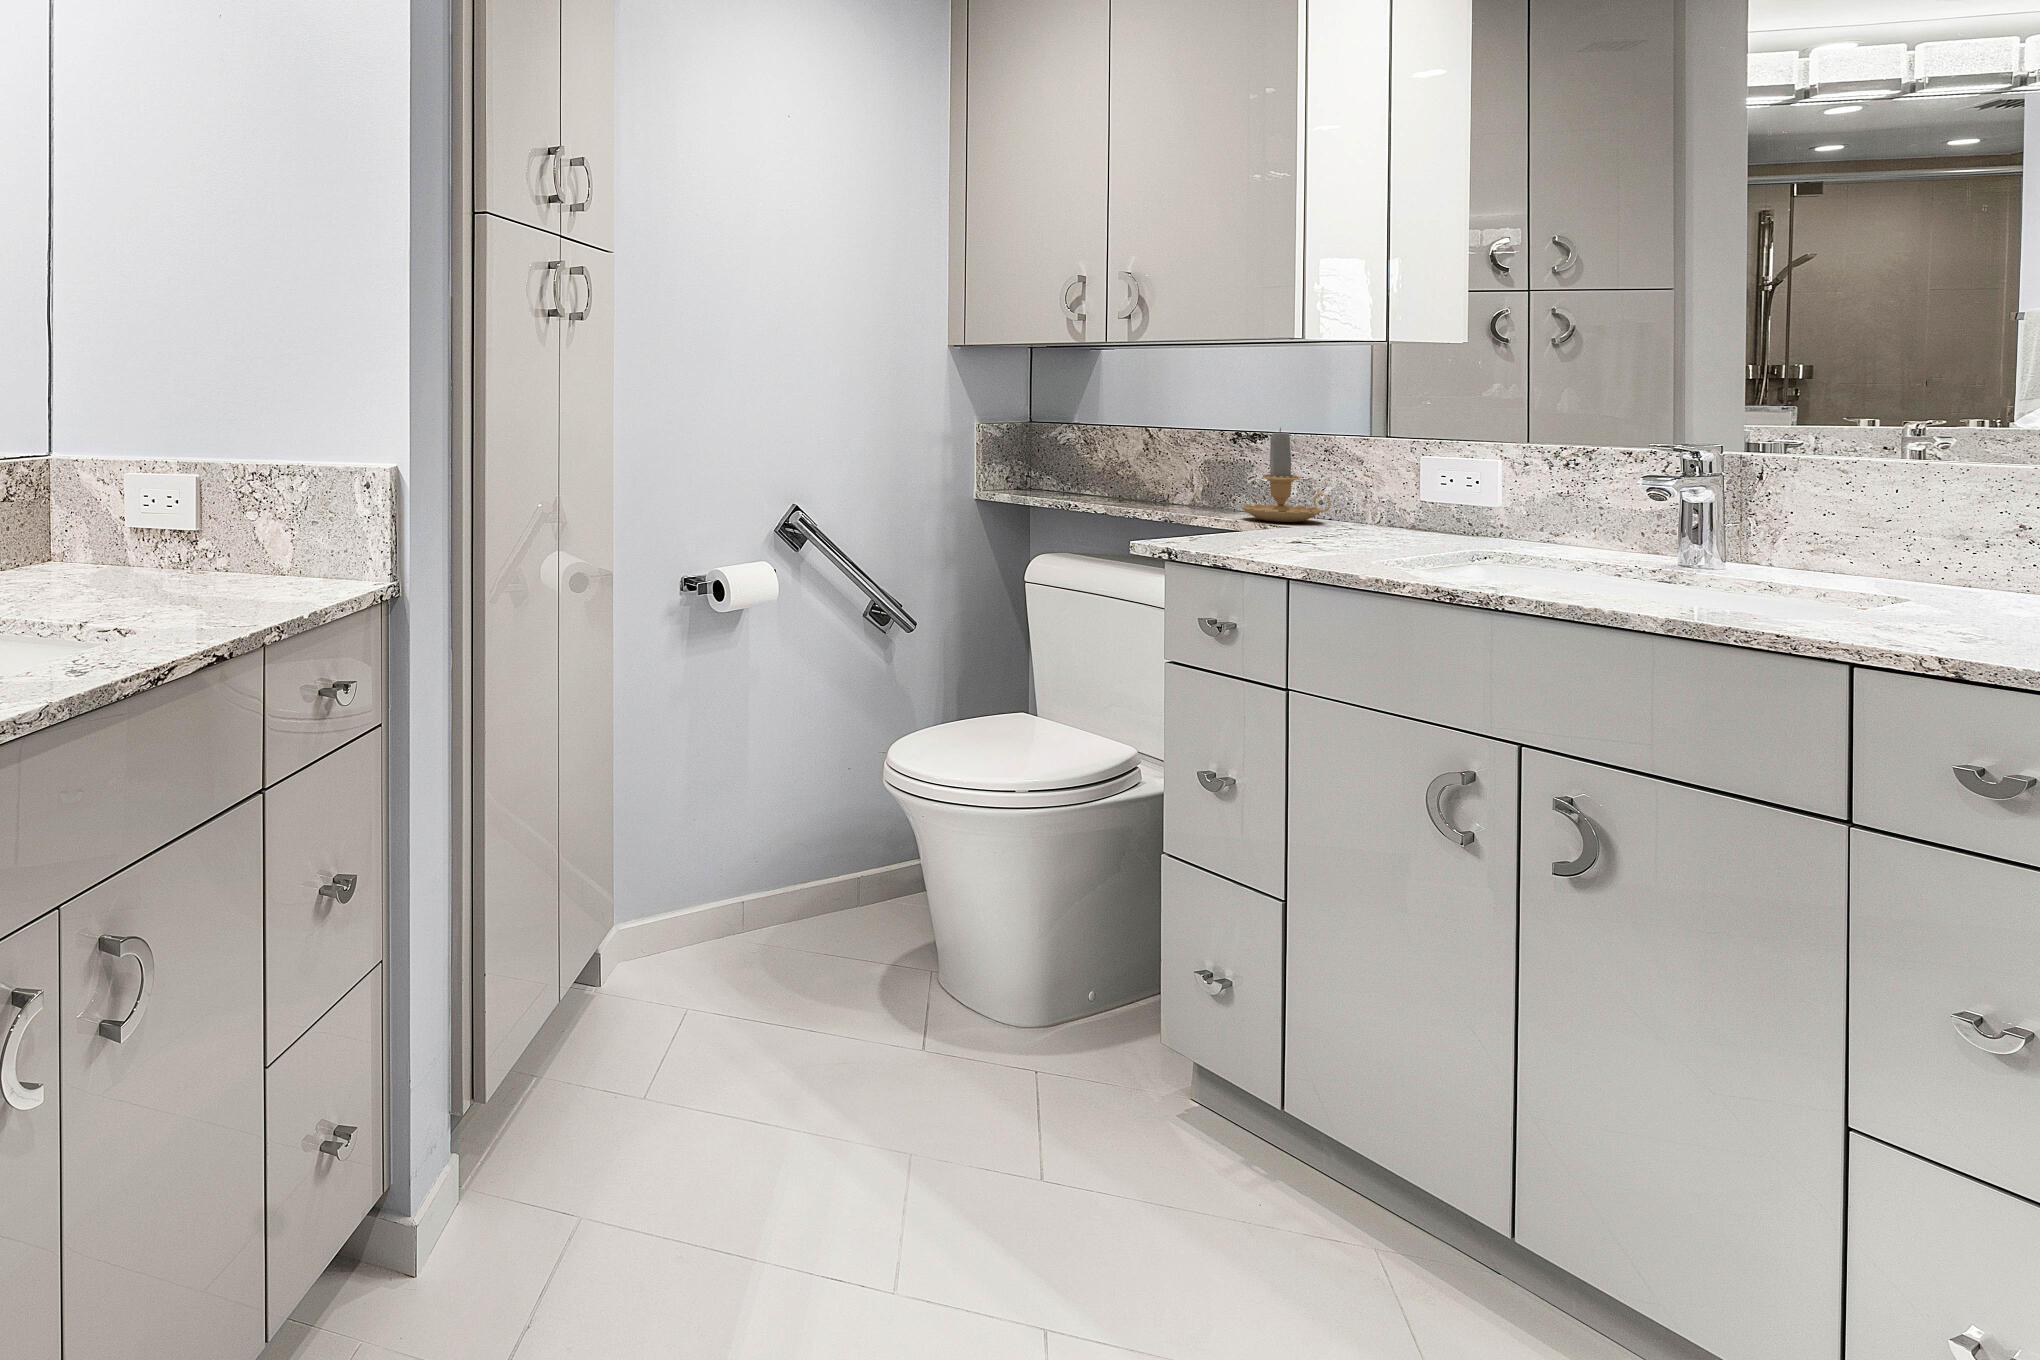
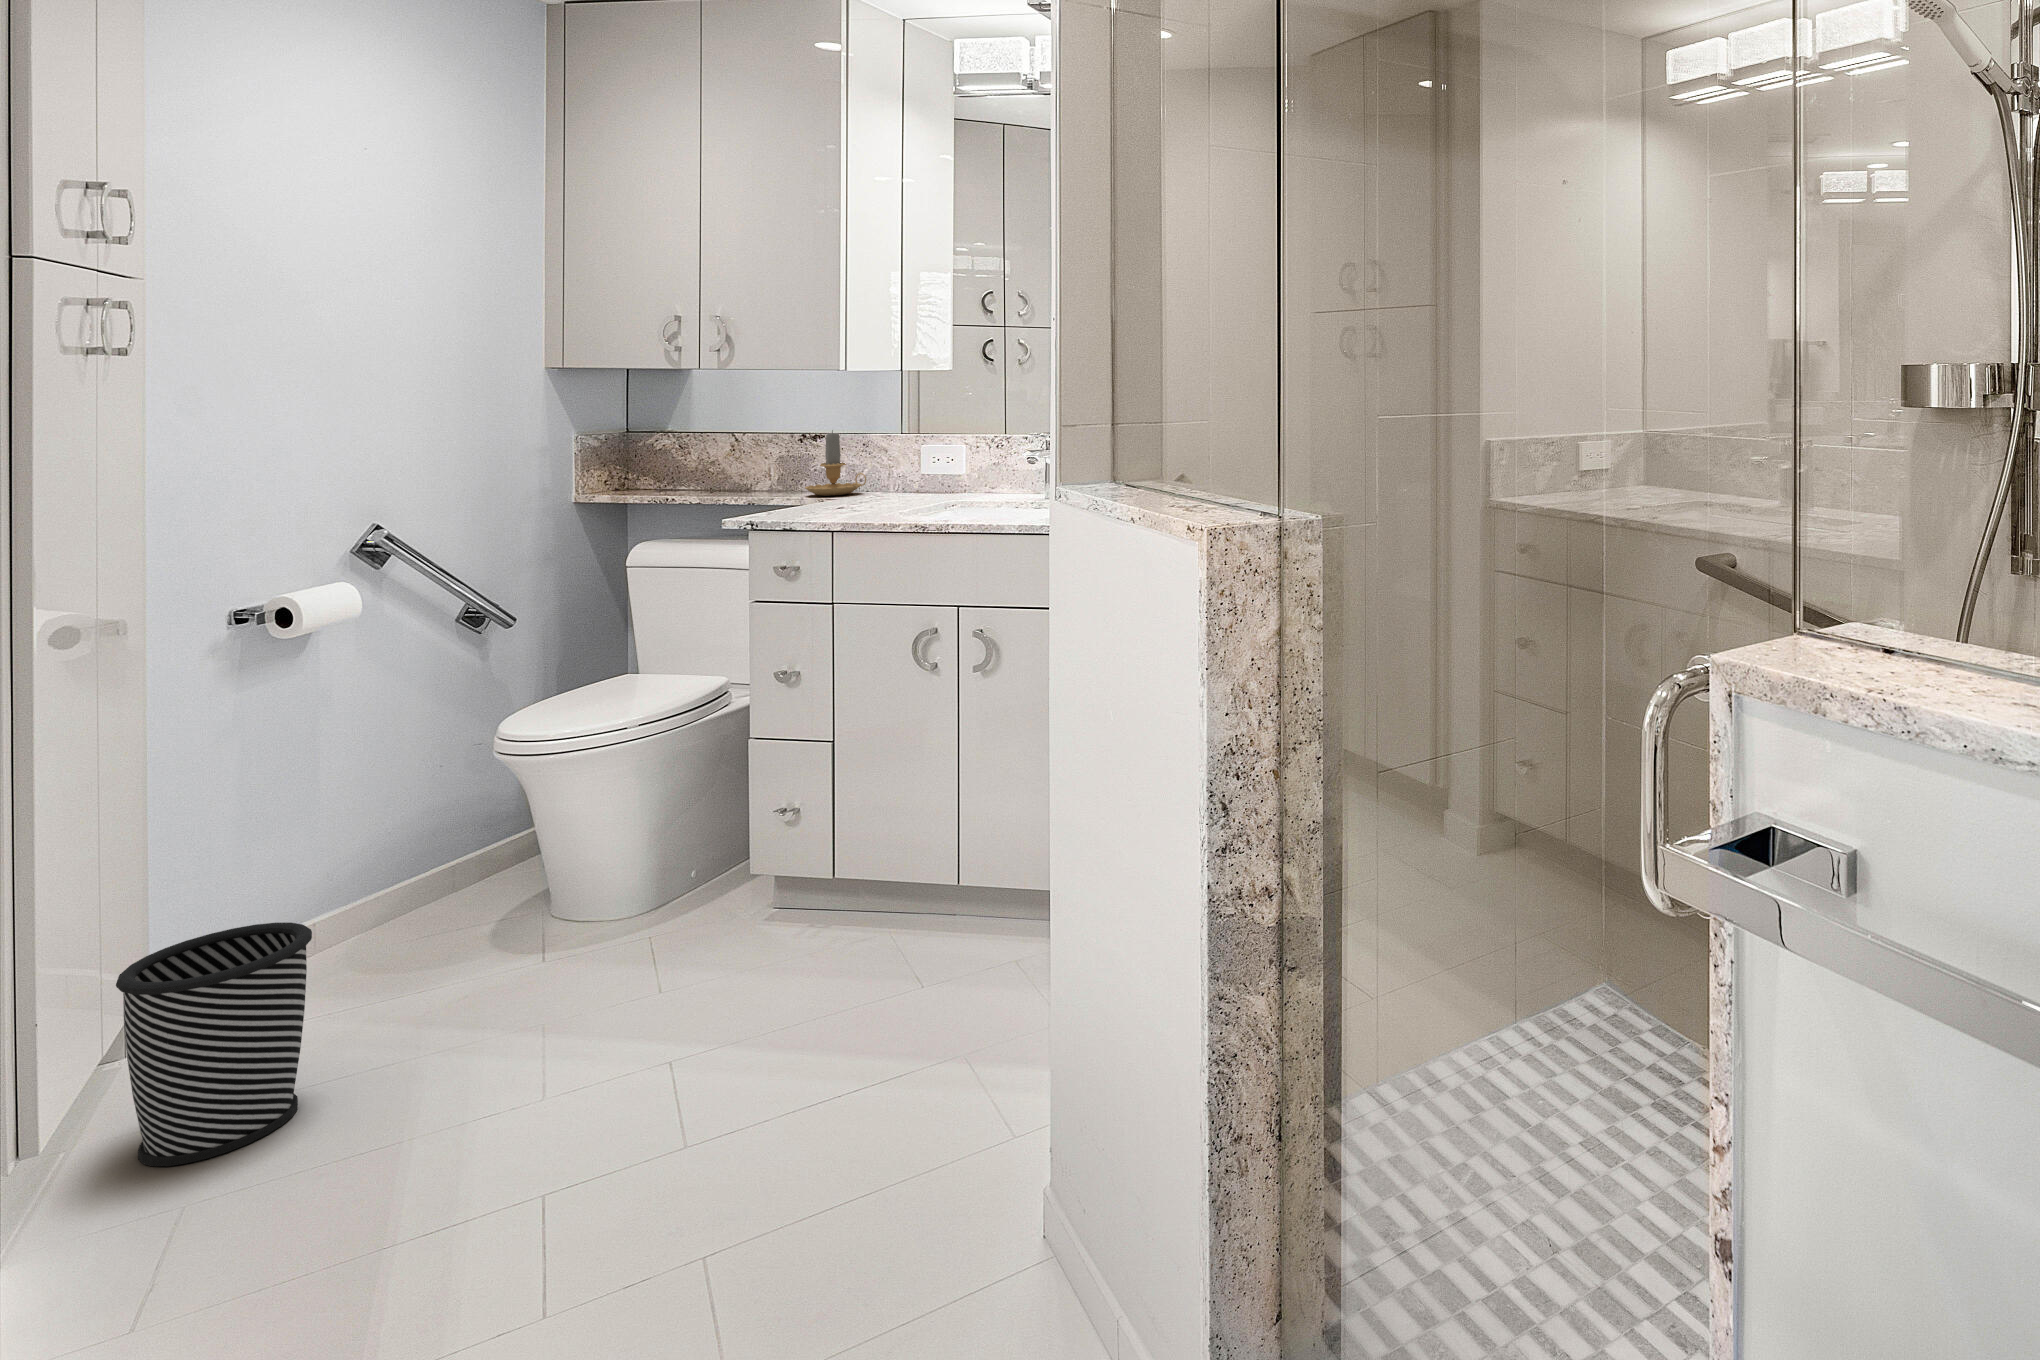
wastebasket: none [561,915,706,1169] -> present [116,922,312,1166]

